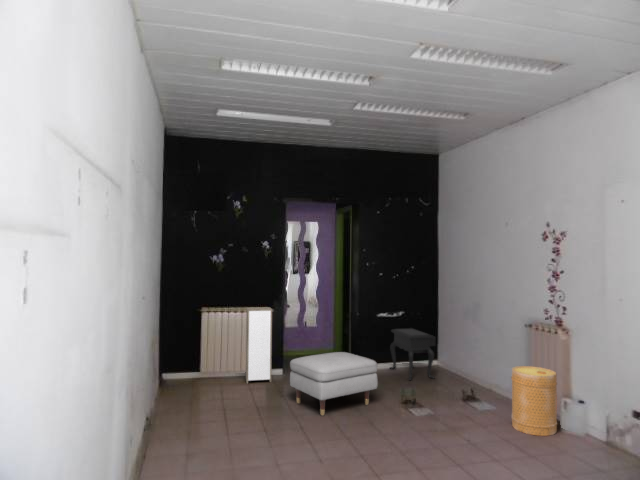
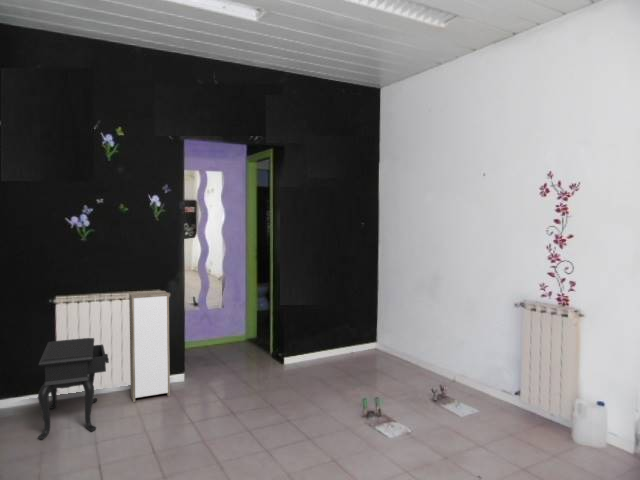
side table: present [390,329,435,380] -> present [38,338,109,439]
ottoman: present [290,352,378,415] -> none [204,350,329,452]
basket: present [511,366,557,436] -> none [507,358,568,451]

